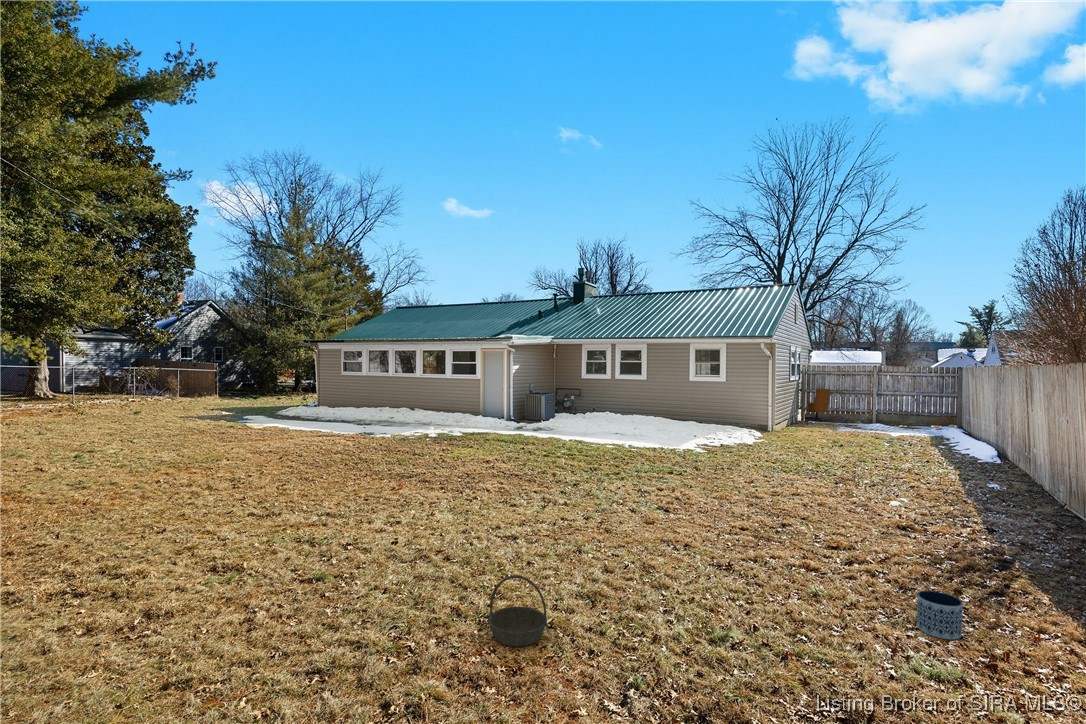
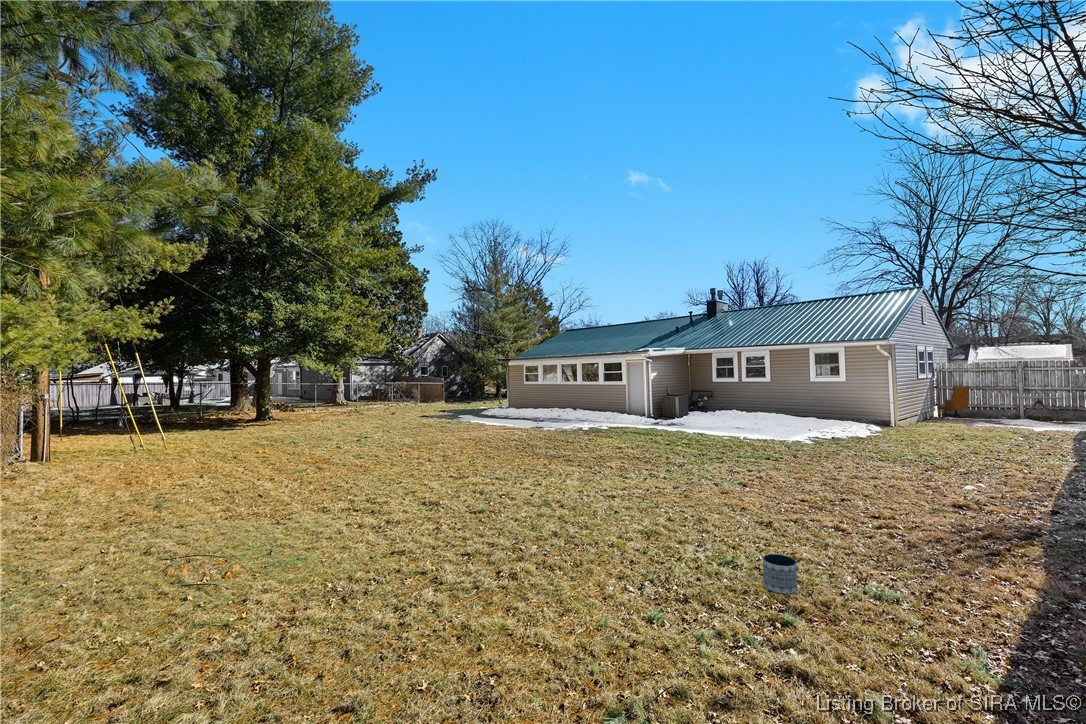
round table: none [867,400,905,424] -> present [1016,396,1063,421]
basket: present [489,575,547,647] -> none [569,510,607,554]
planter: present [917,591,962,640] -> present [763,554,797,594]

